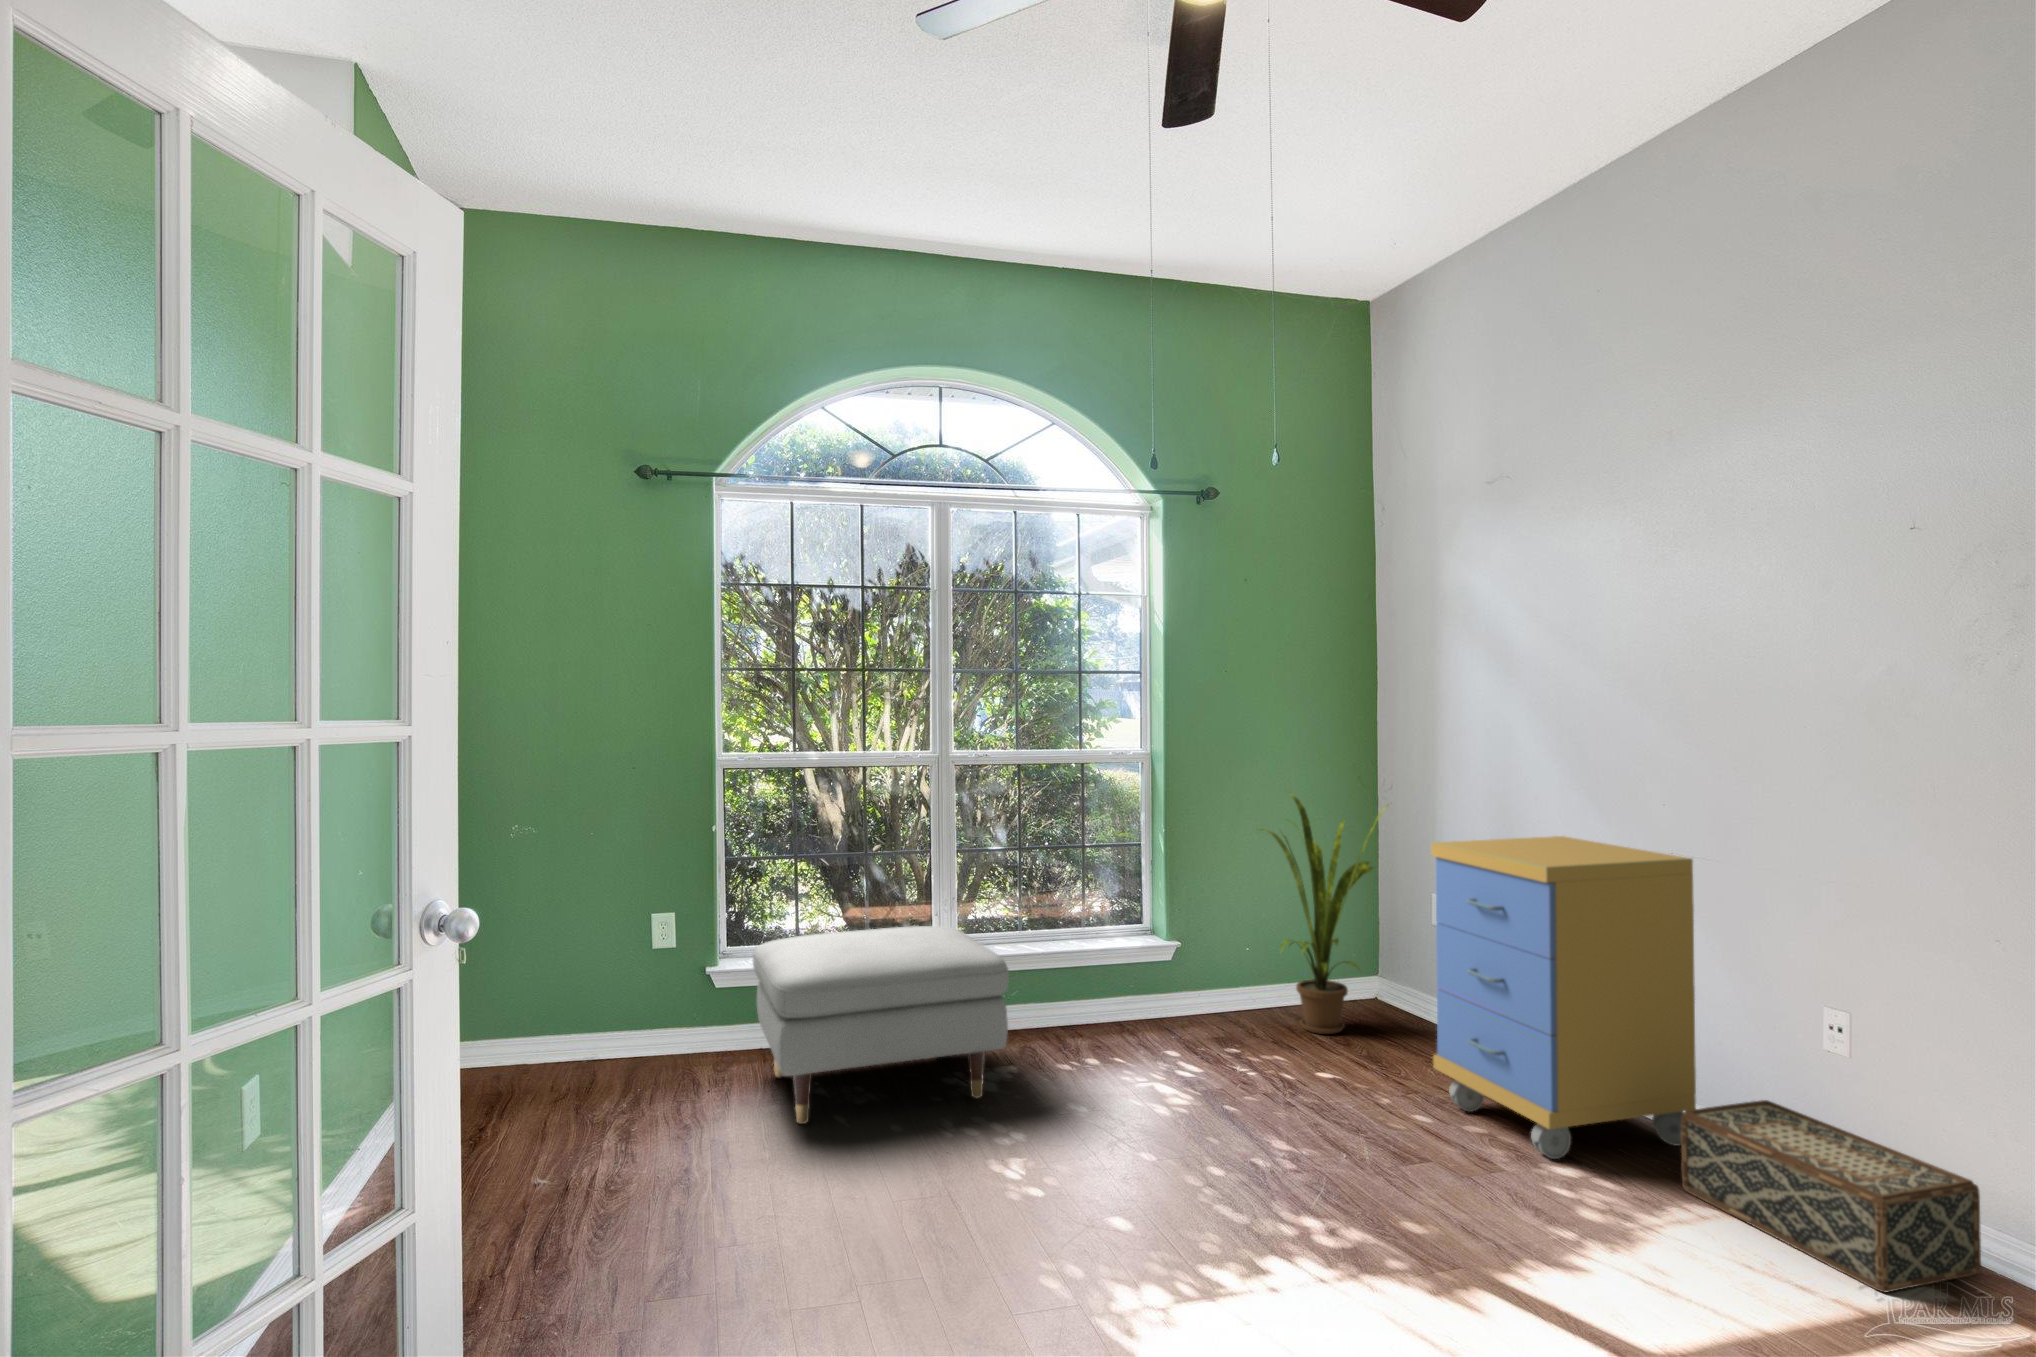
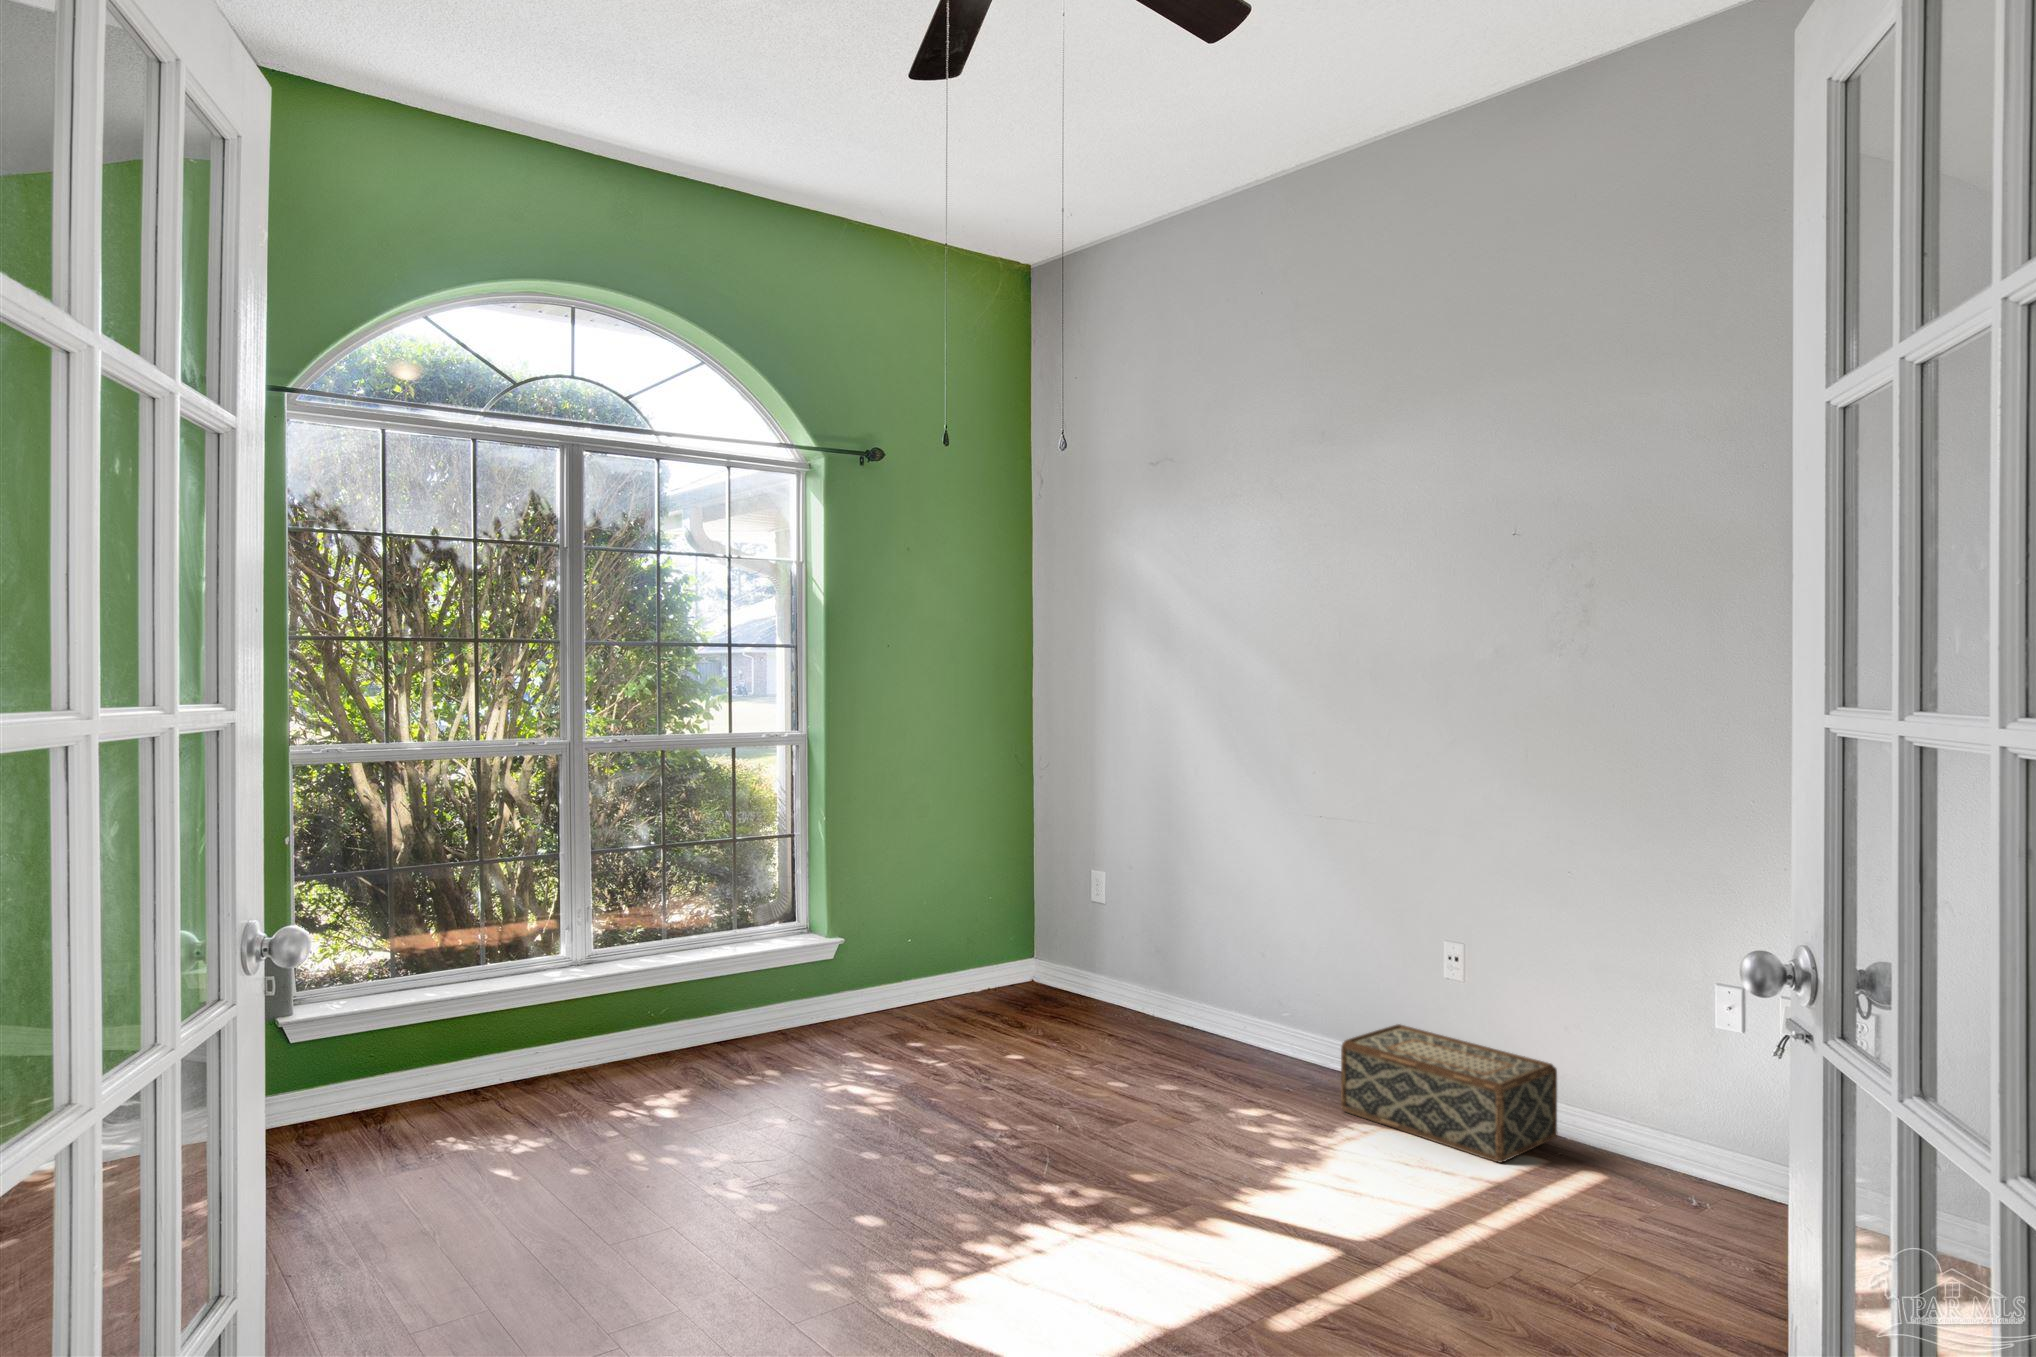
house plant: present [1263,794,1387,1034] -> none [928,772,1065,1020]
storage cabinet: present [1431,836,1696,1159] -> none [1119,806,1341,1102]
ottoman: present [753,926,1009,1124] -> none [354,941,693,1187]

